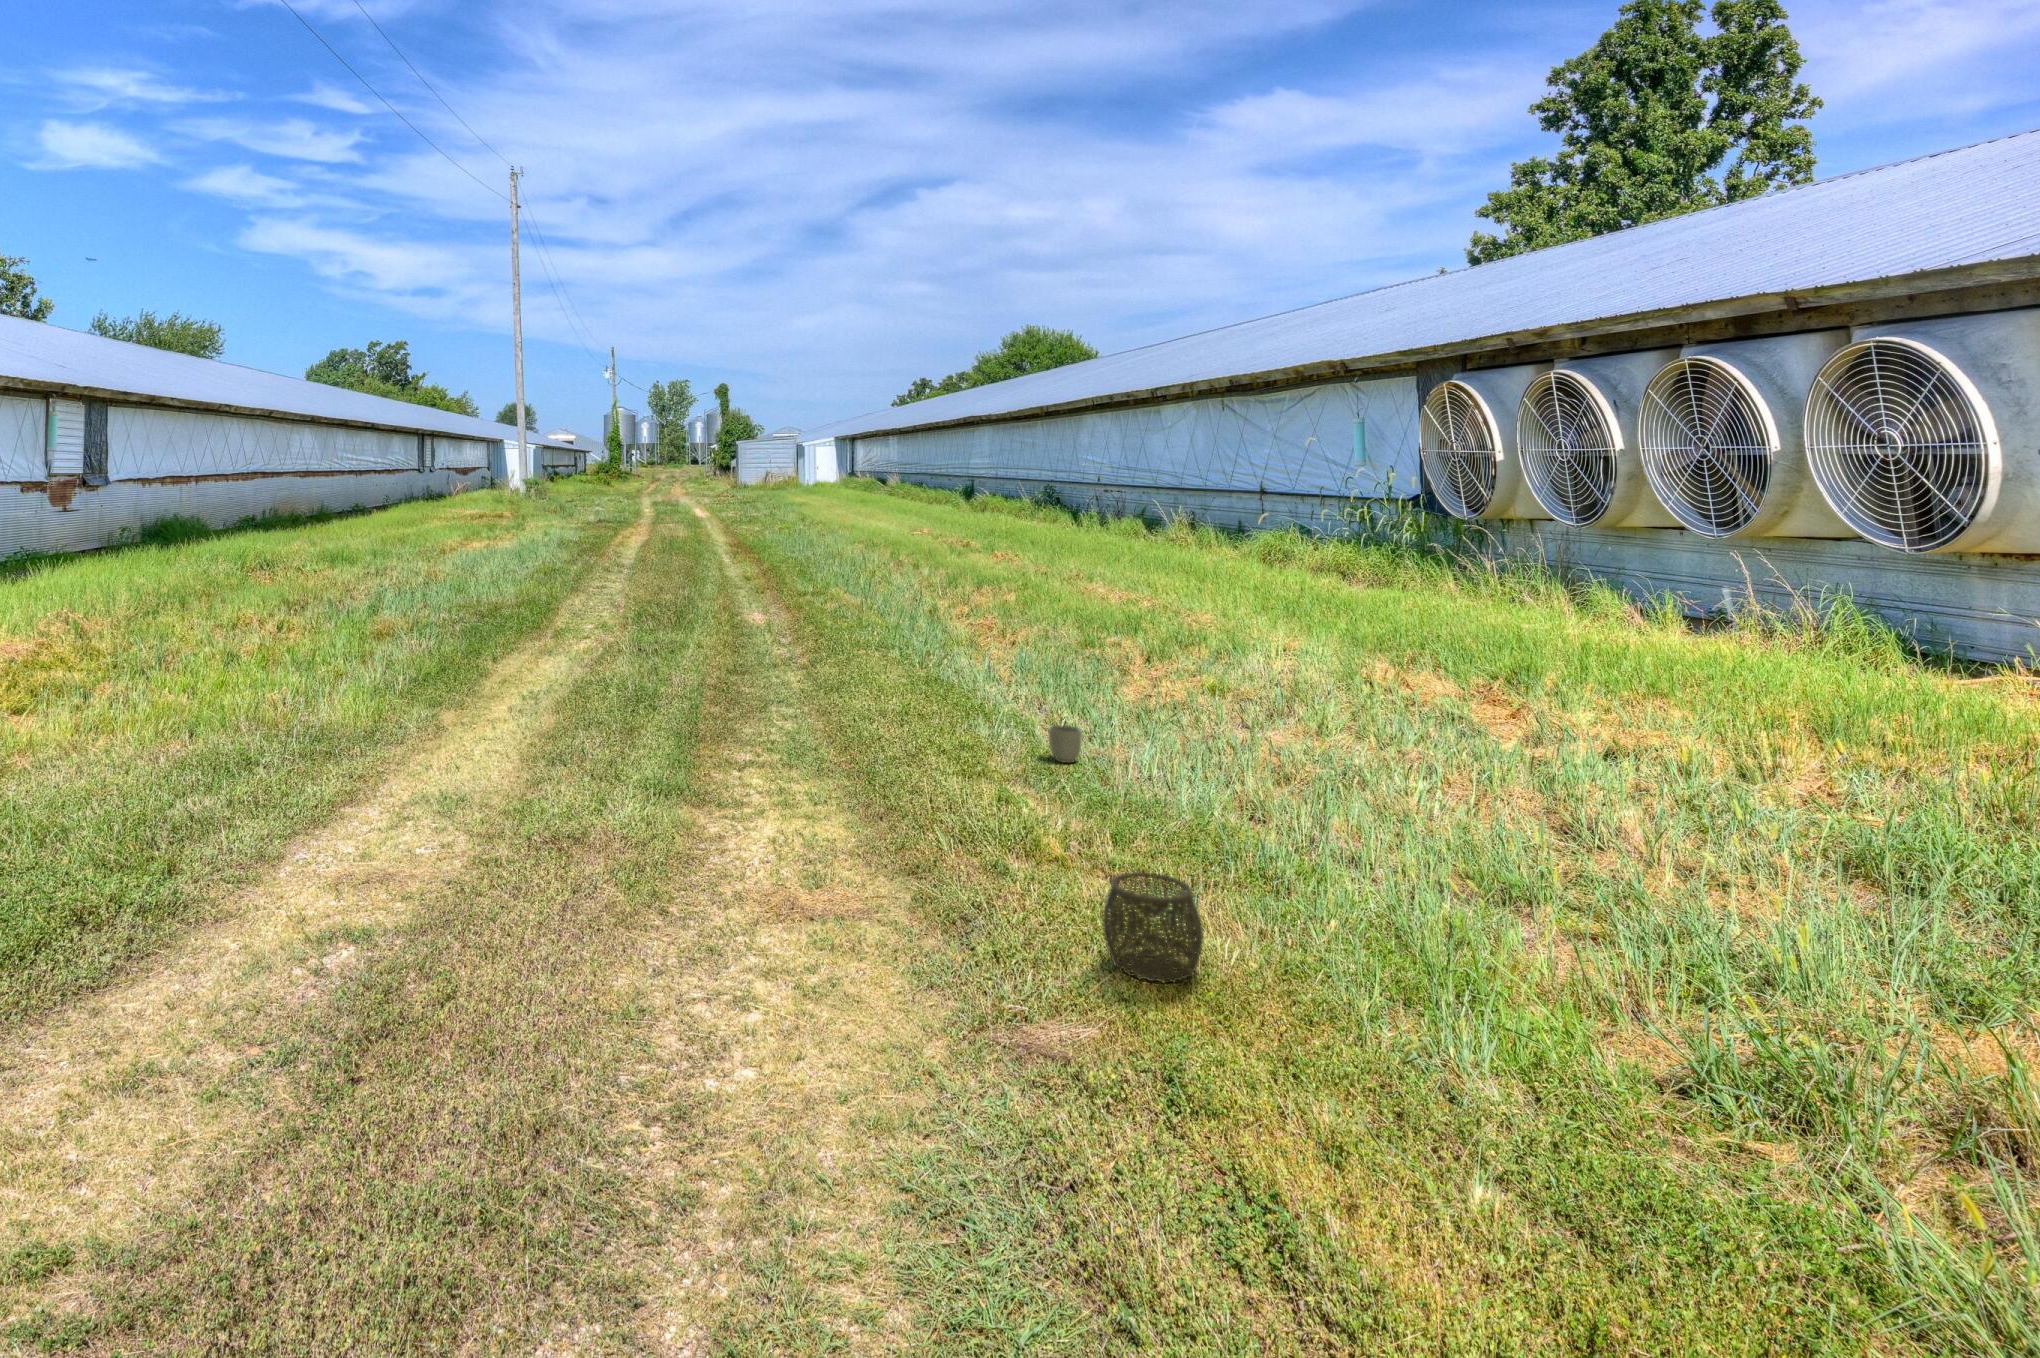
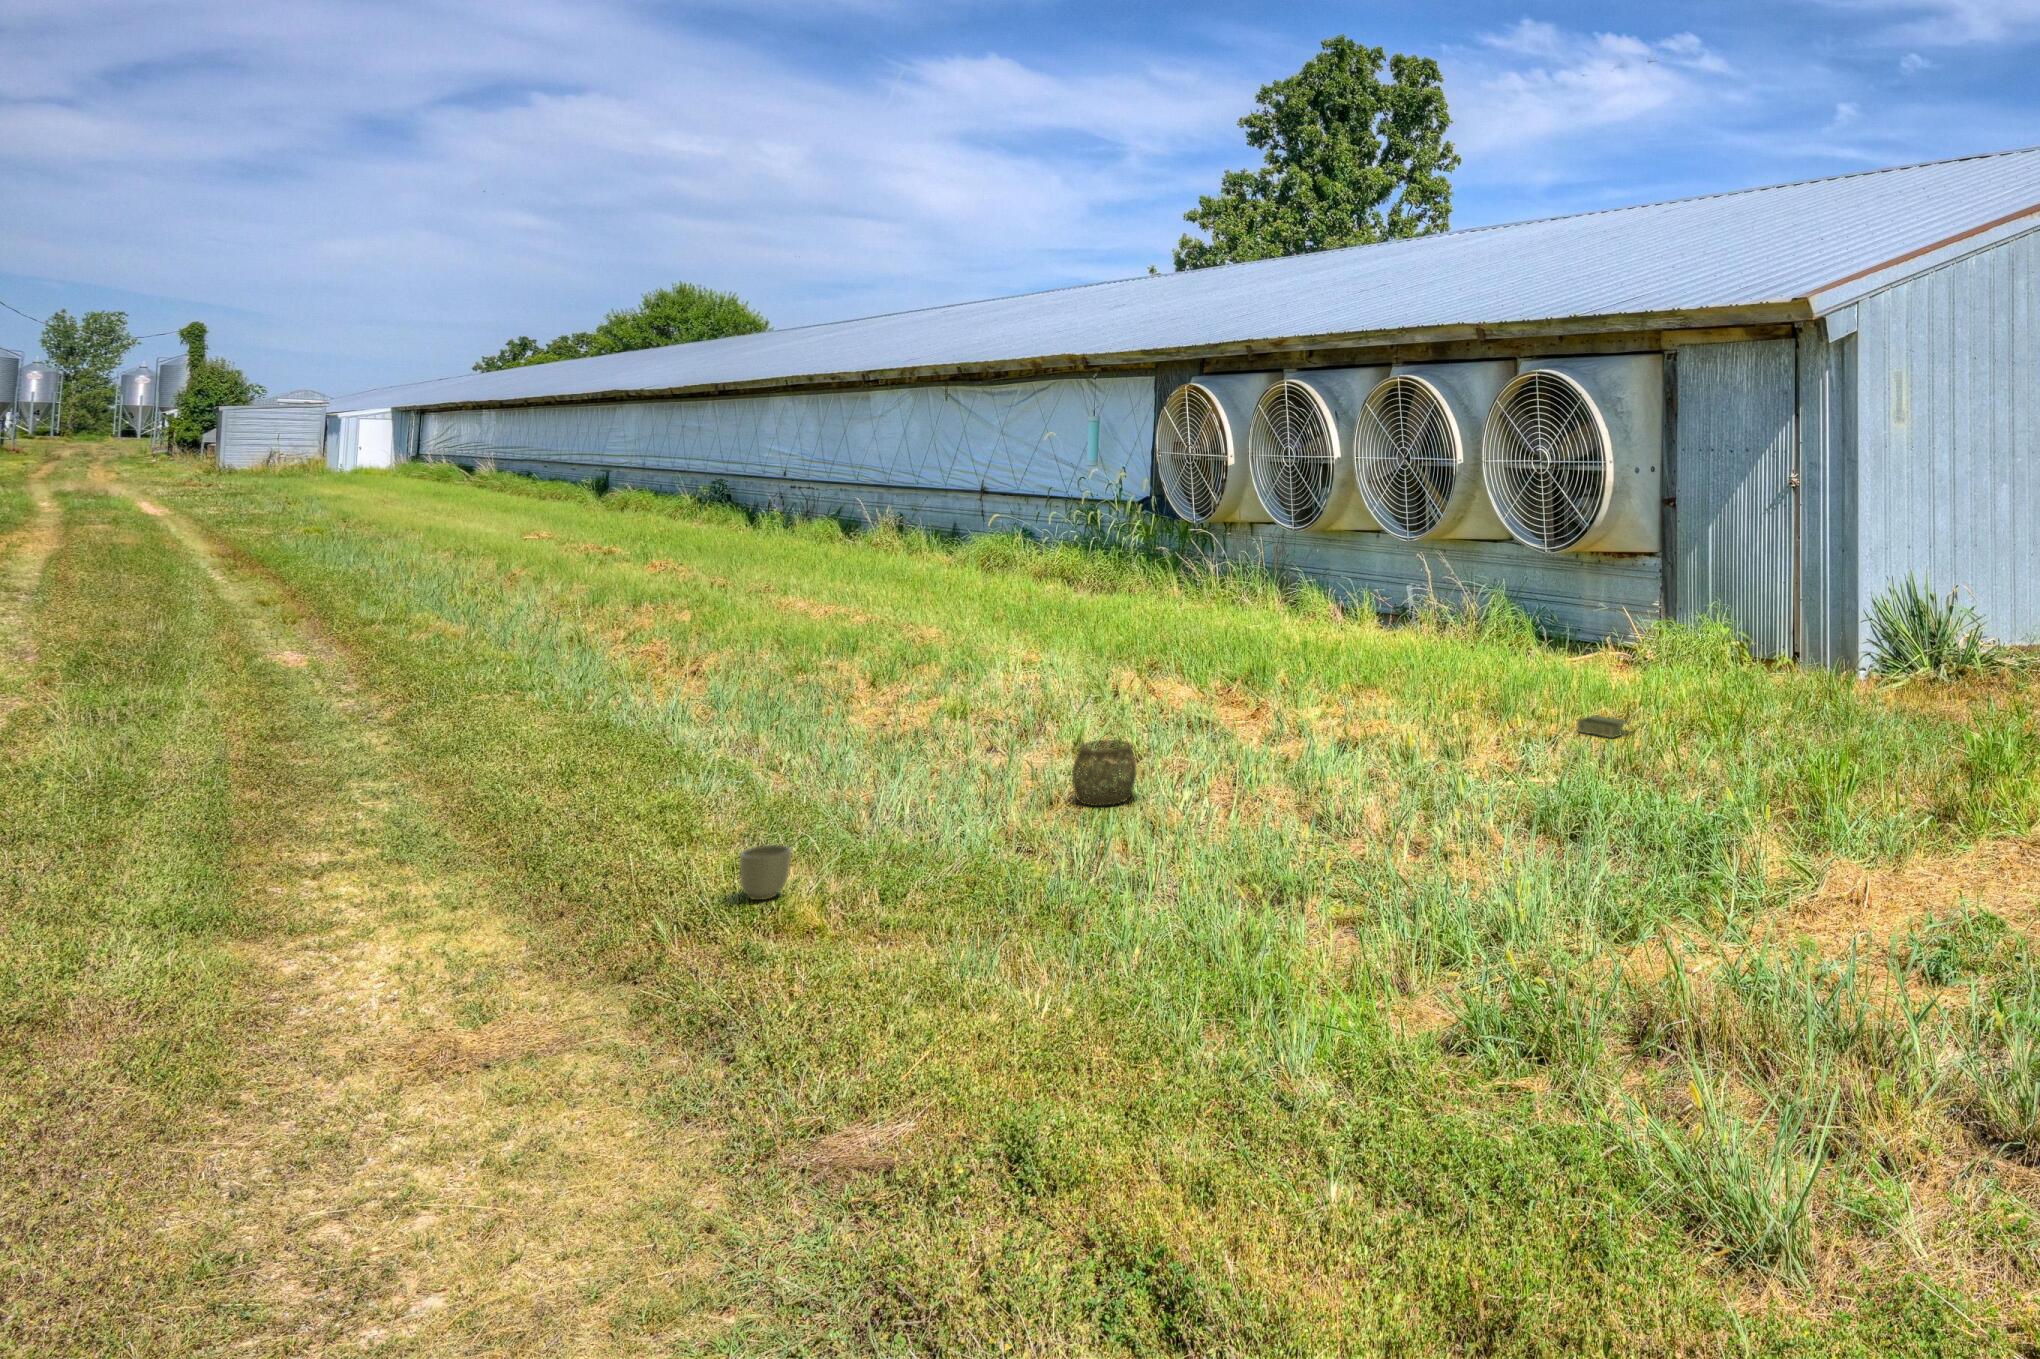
toolbox: none [1916,730,2004,757] -> present [1577,715,1628,738]
woven basket: present [1103,872,1203,982] -> present [1072,740,1137,806]

